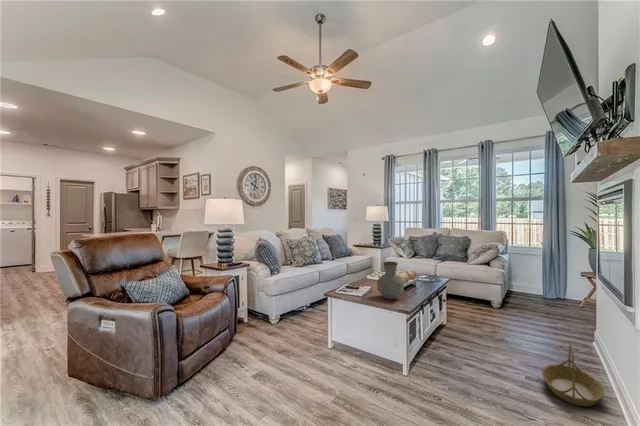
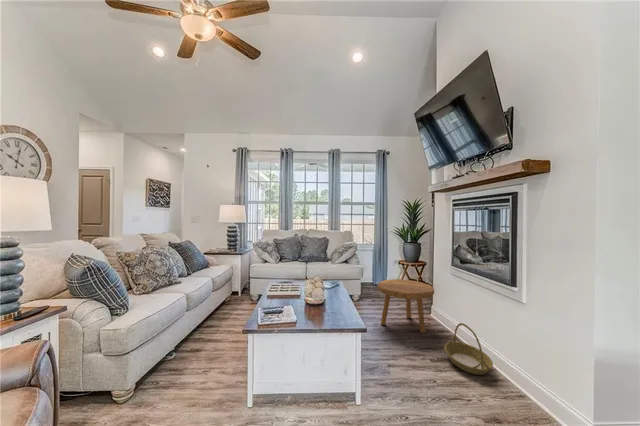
vase: present [377,261,404,299] -> none [309,272,339,318]
footstool: none [494,287,571,352] -> present [378,279,434,333]

